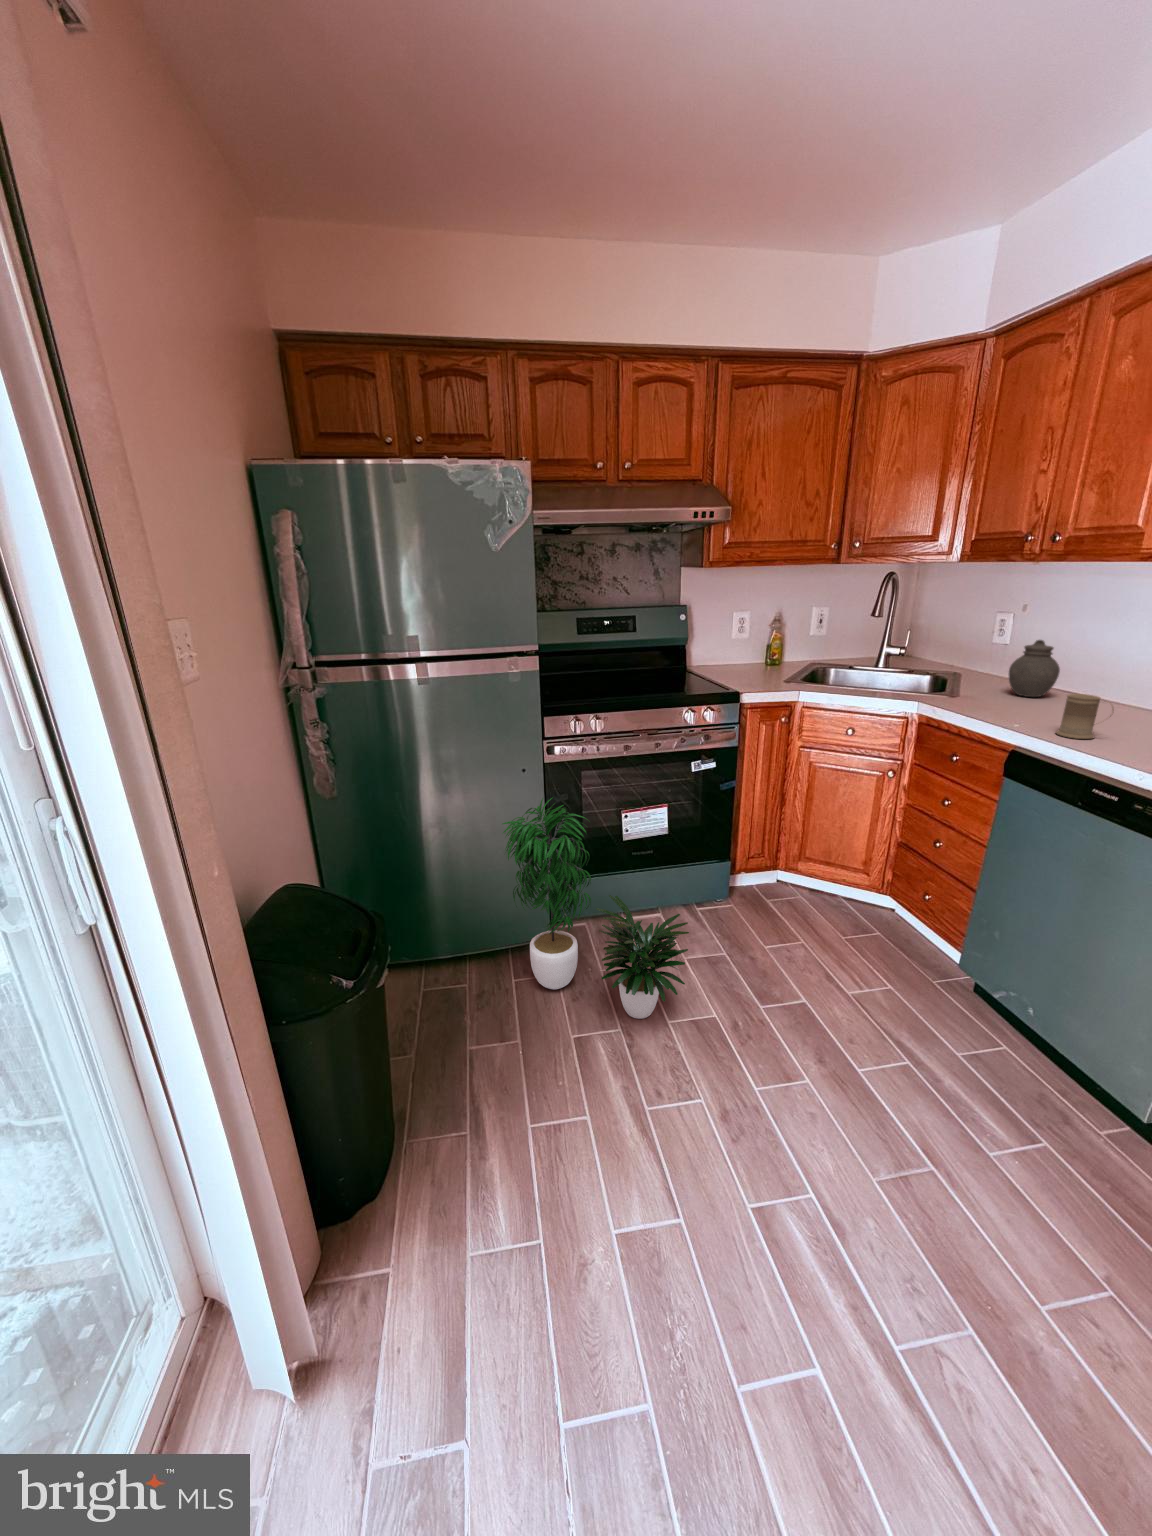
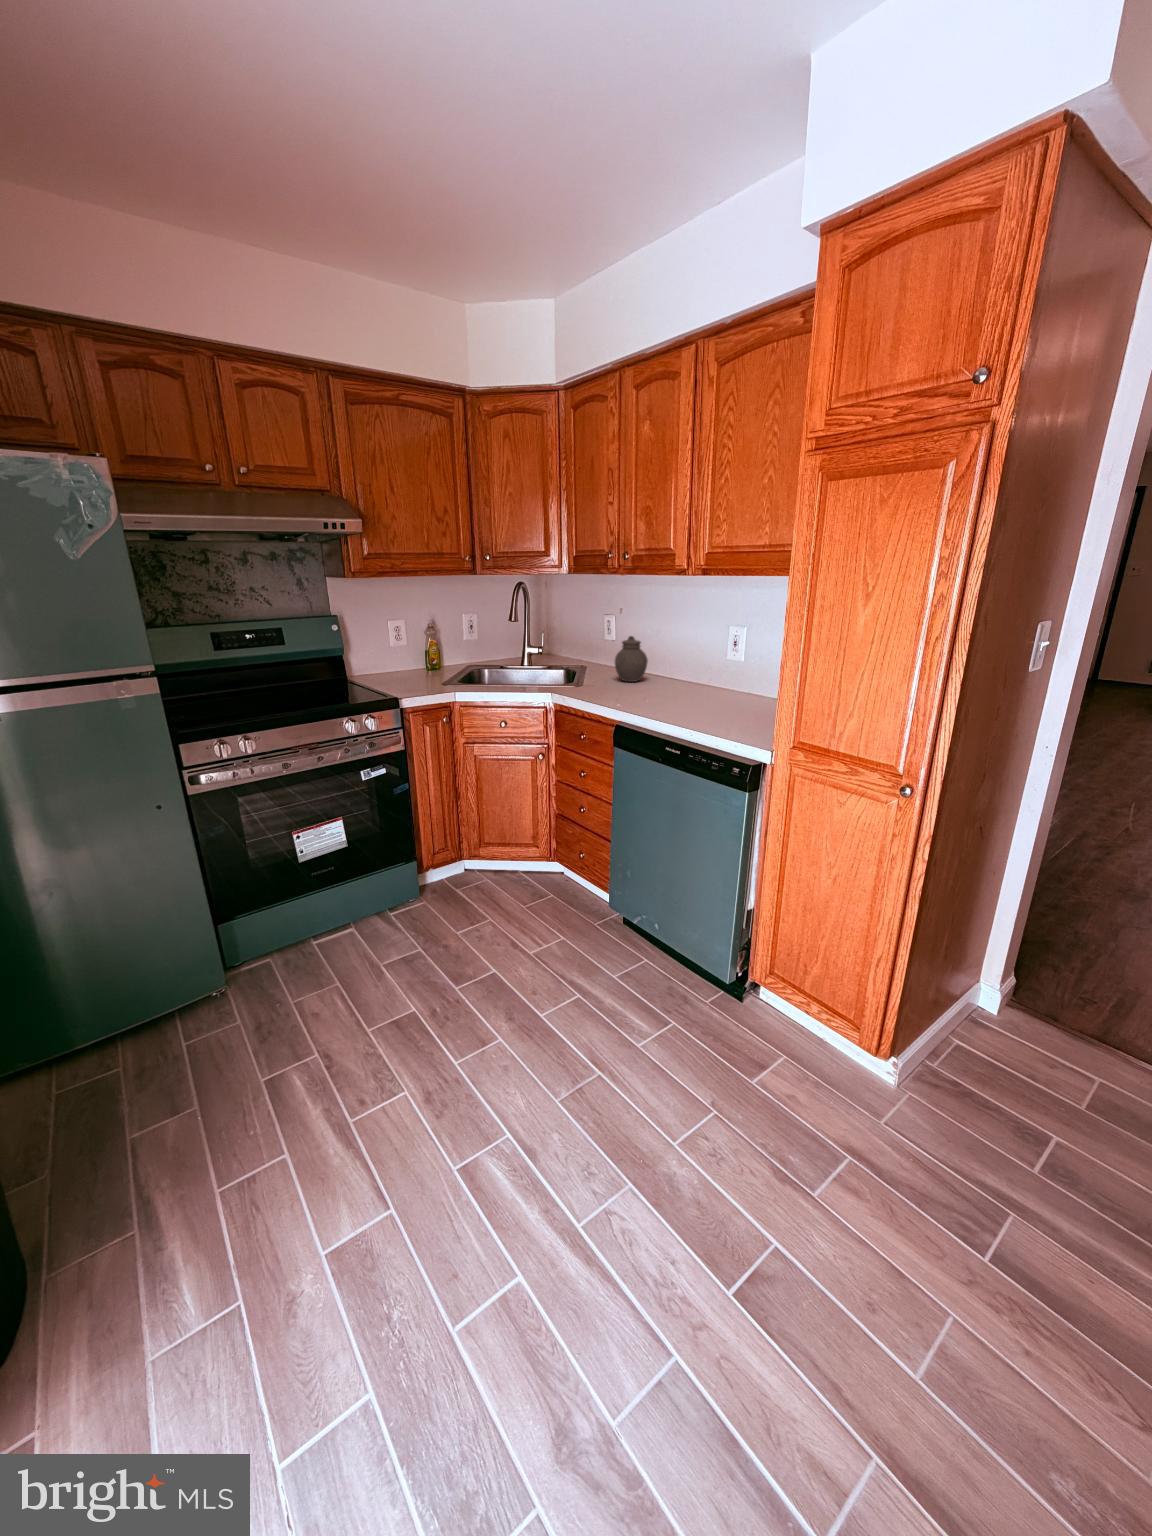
mug: present [1056,694,1114,739] -> none [643,677,675,711]
potted plant: present [503,798,689,1019] -> none [135,830,377,1039]

